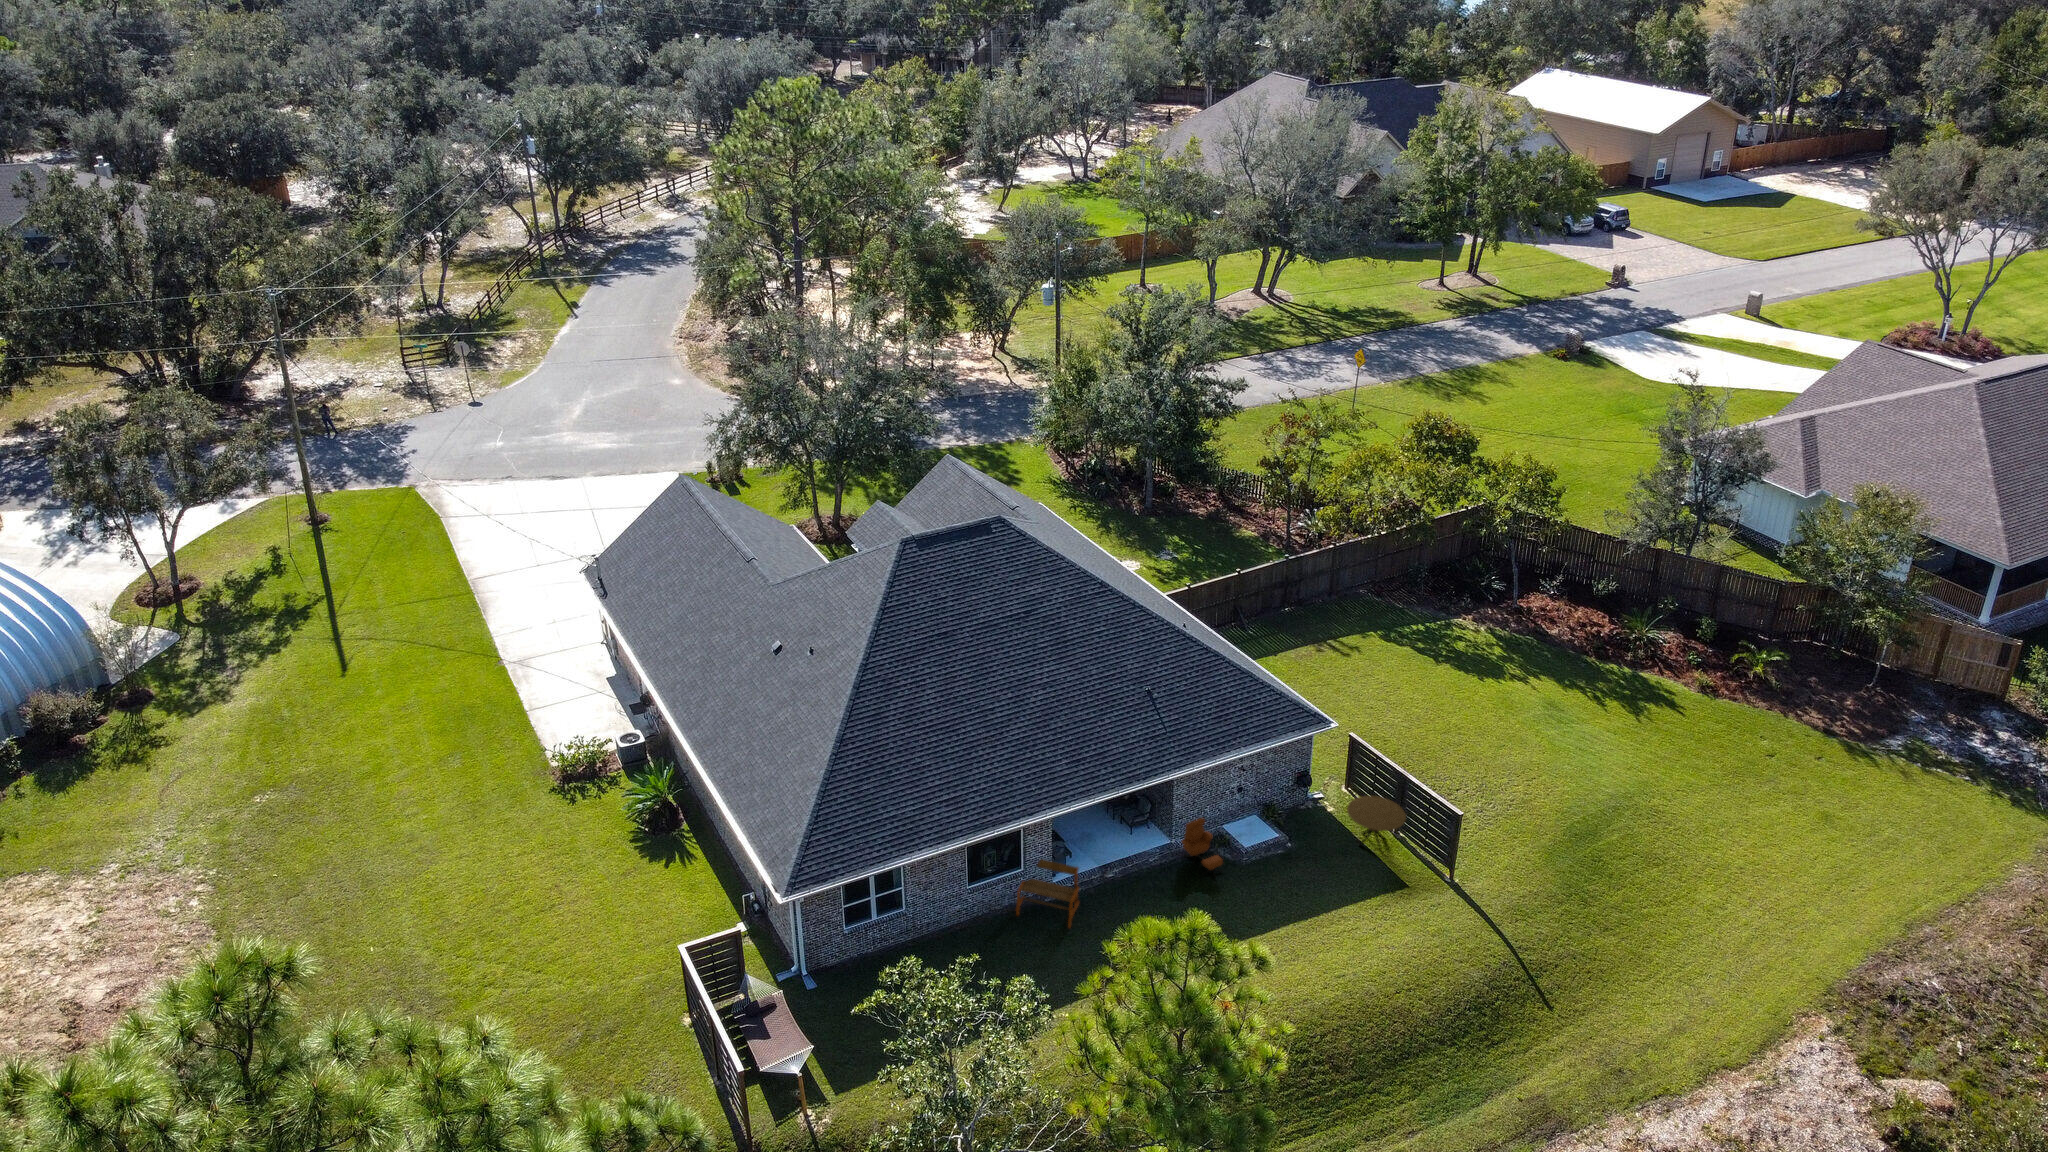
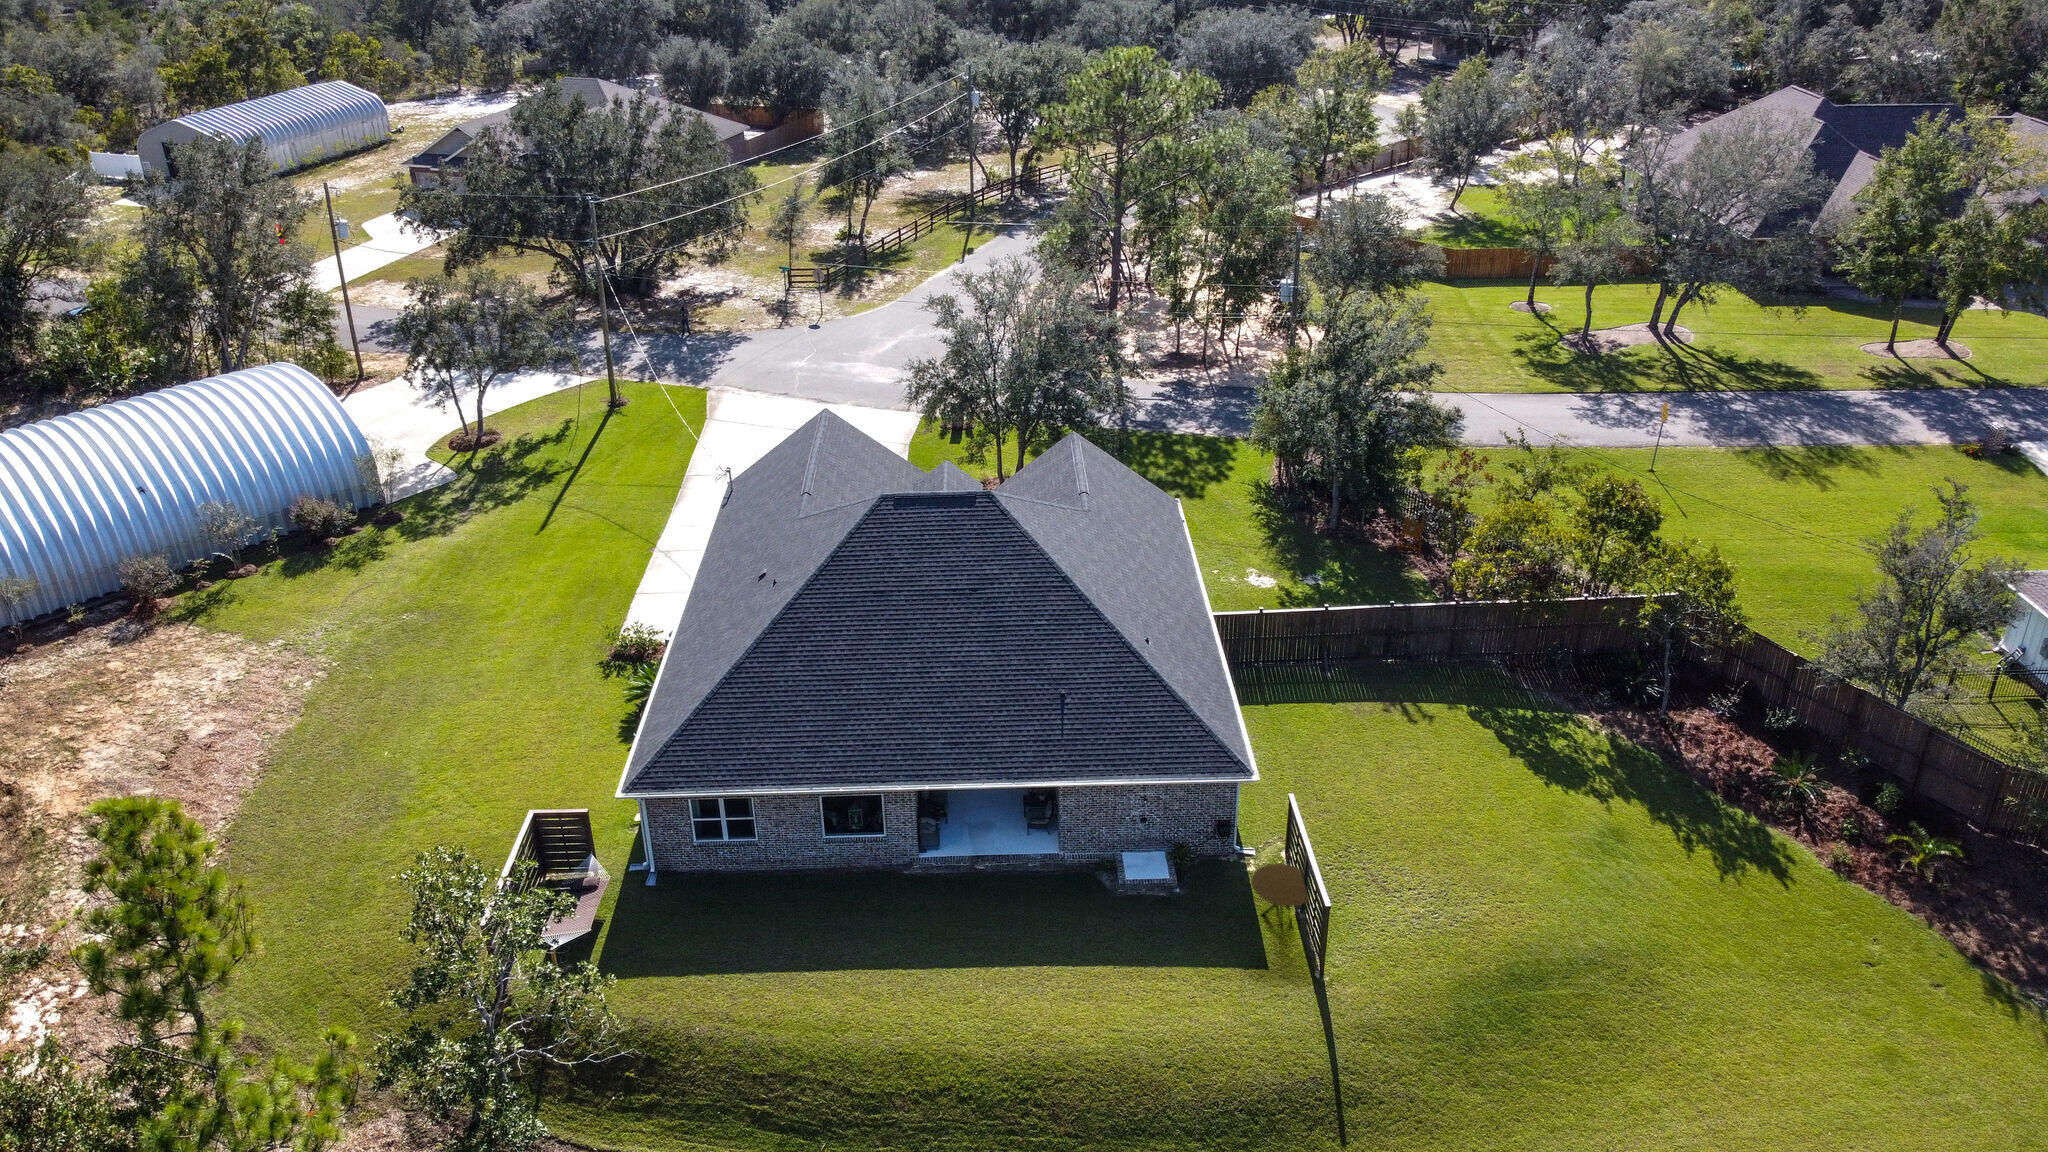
lounge chair: present [1181,818,1223,872] -> none [1068,837,1104,900]
bench: present [1016,858,1079,928] -> present [1397,510,1426,552]

